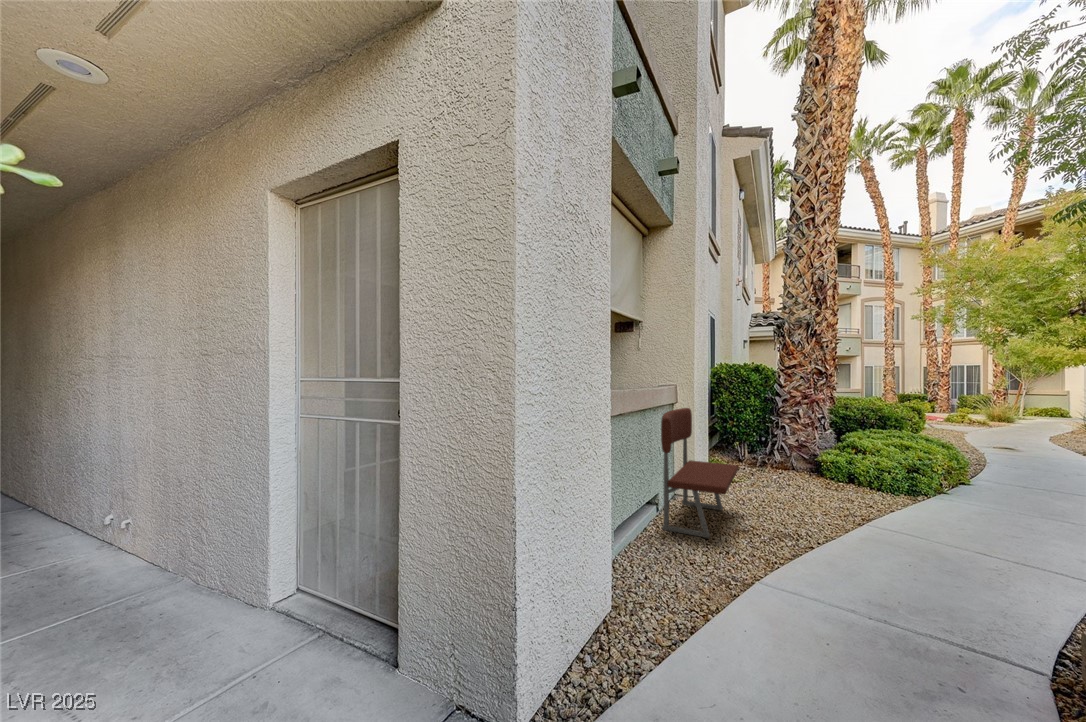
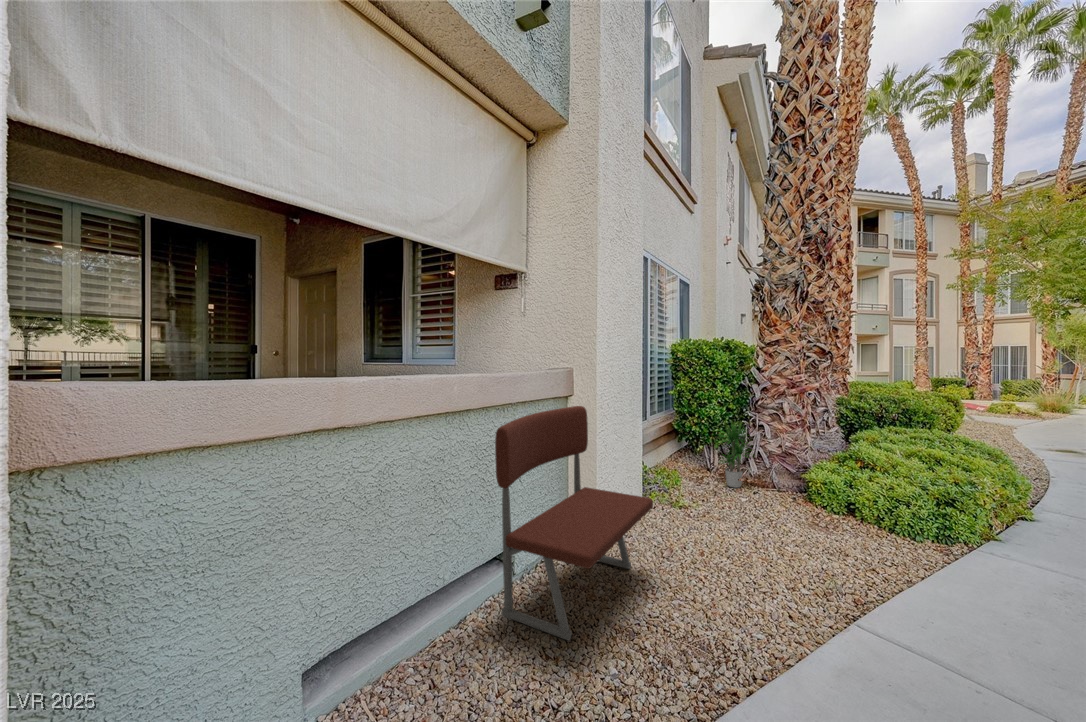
potted plant: none [751,422,783,470] -> present [720,424,748,488]

